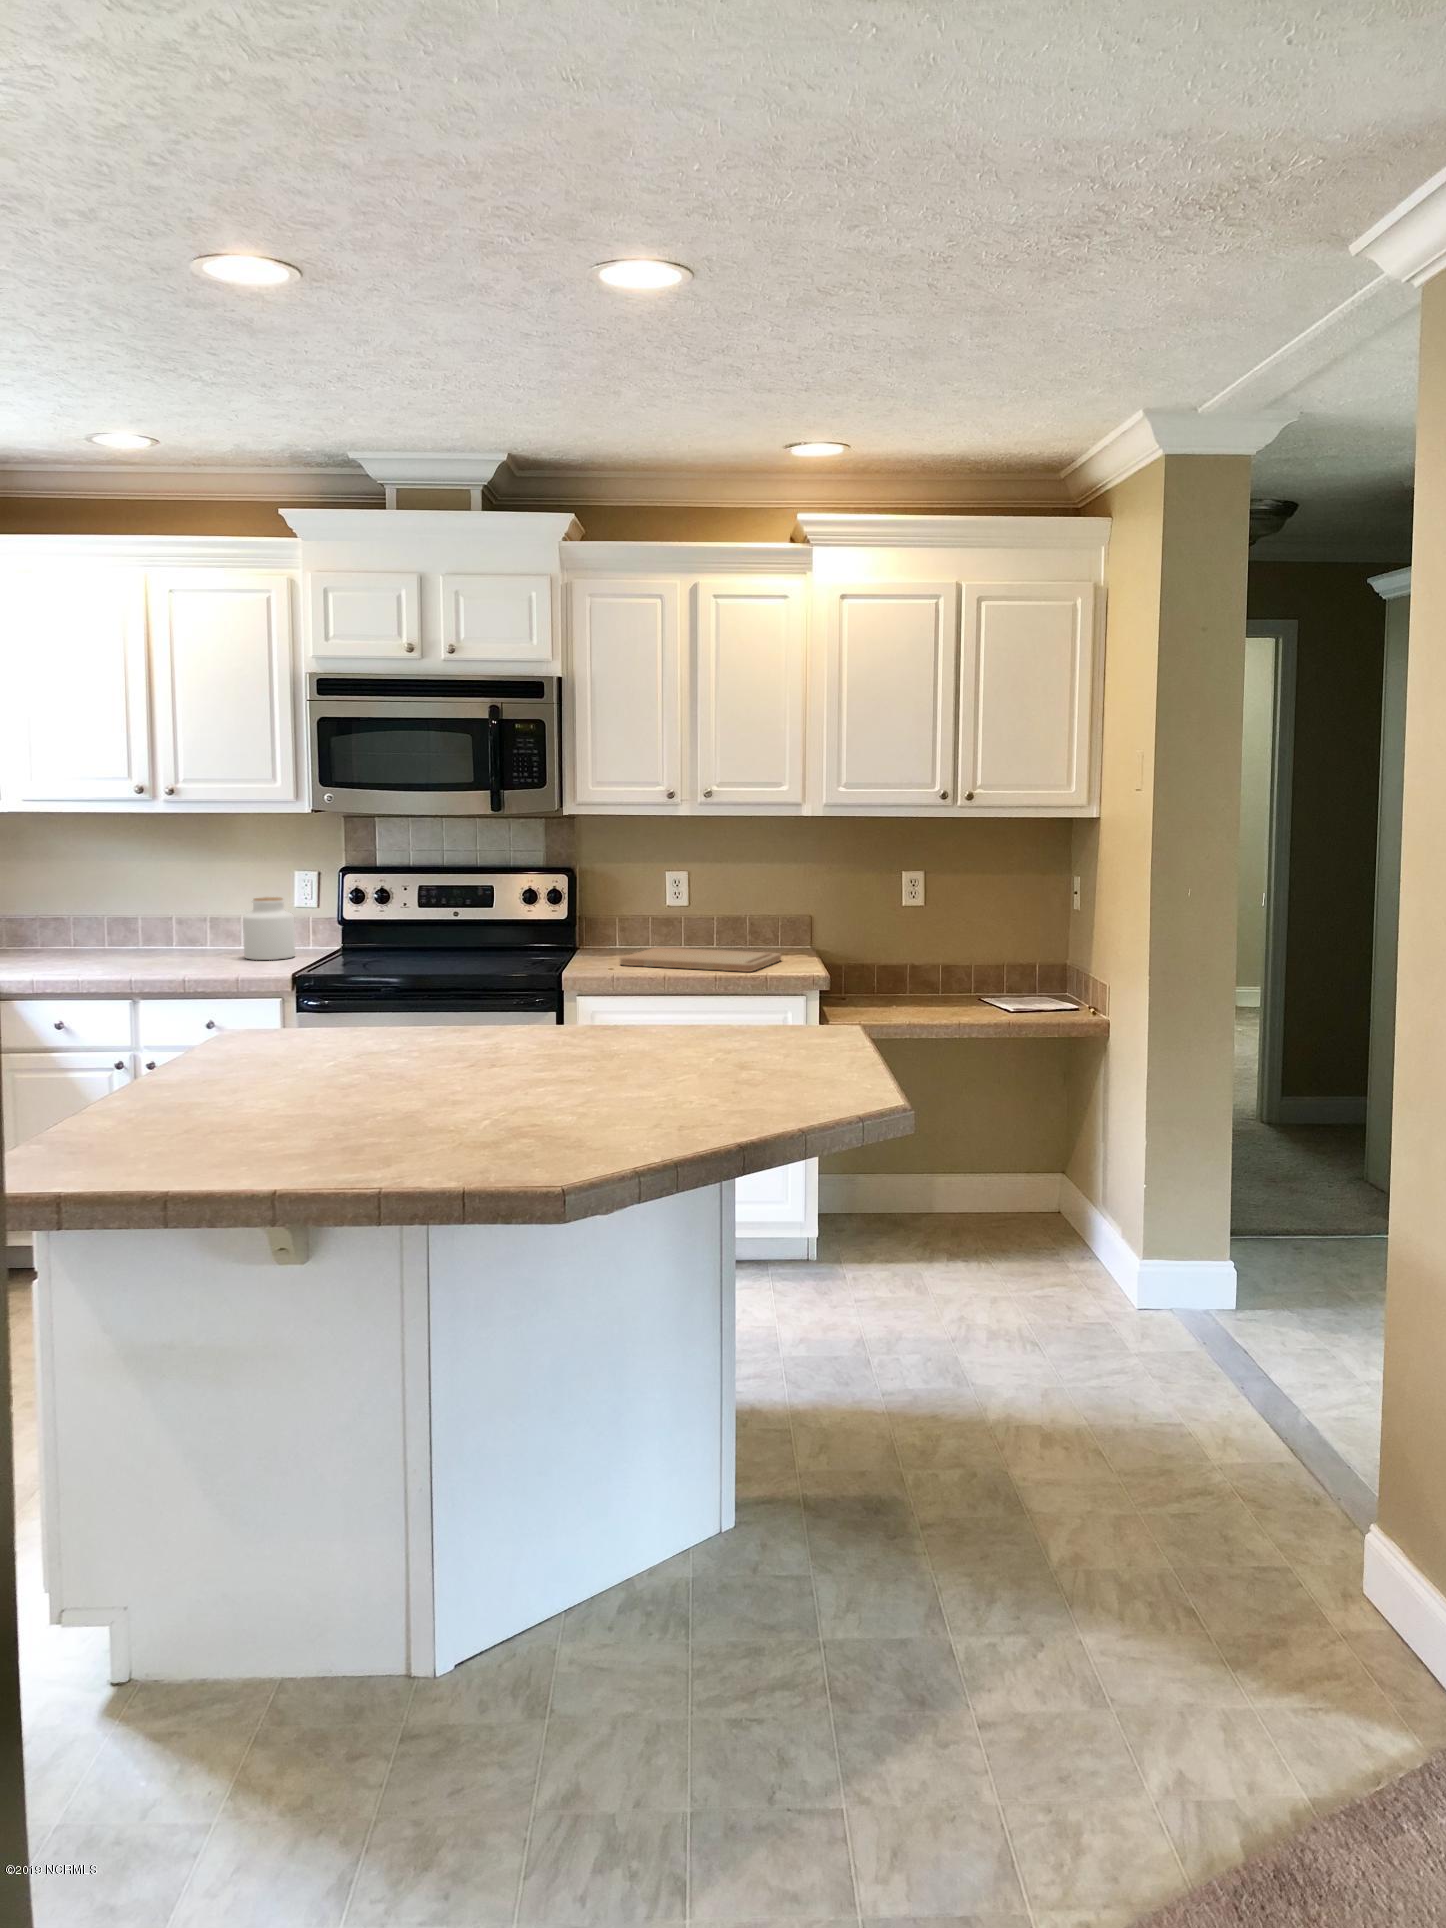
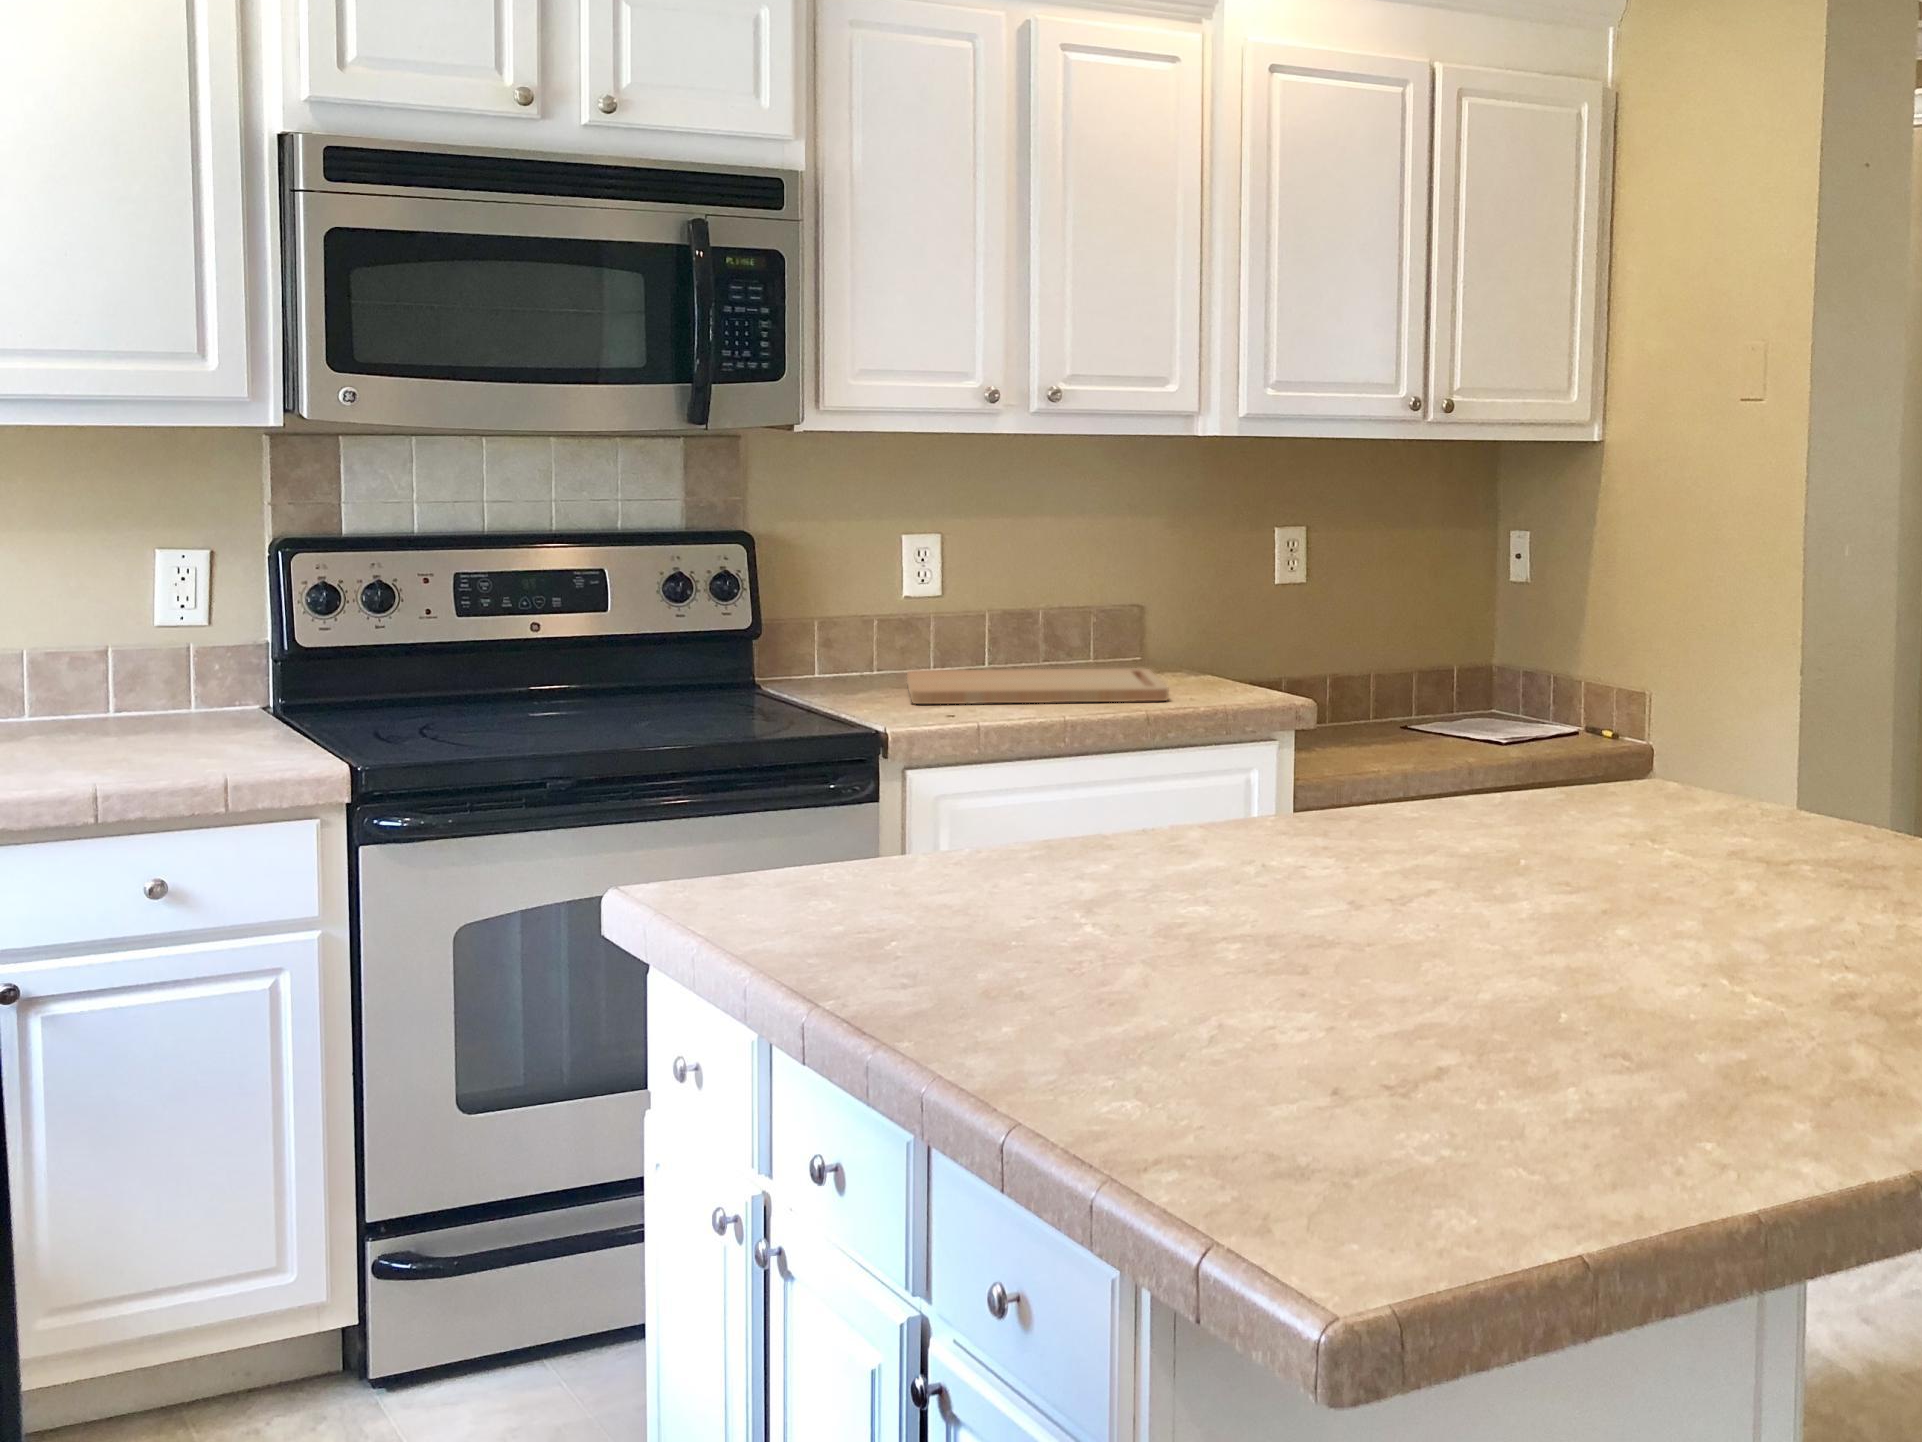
jar: present [243,897,295,960] -> none [82,606,204,741]

